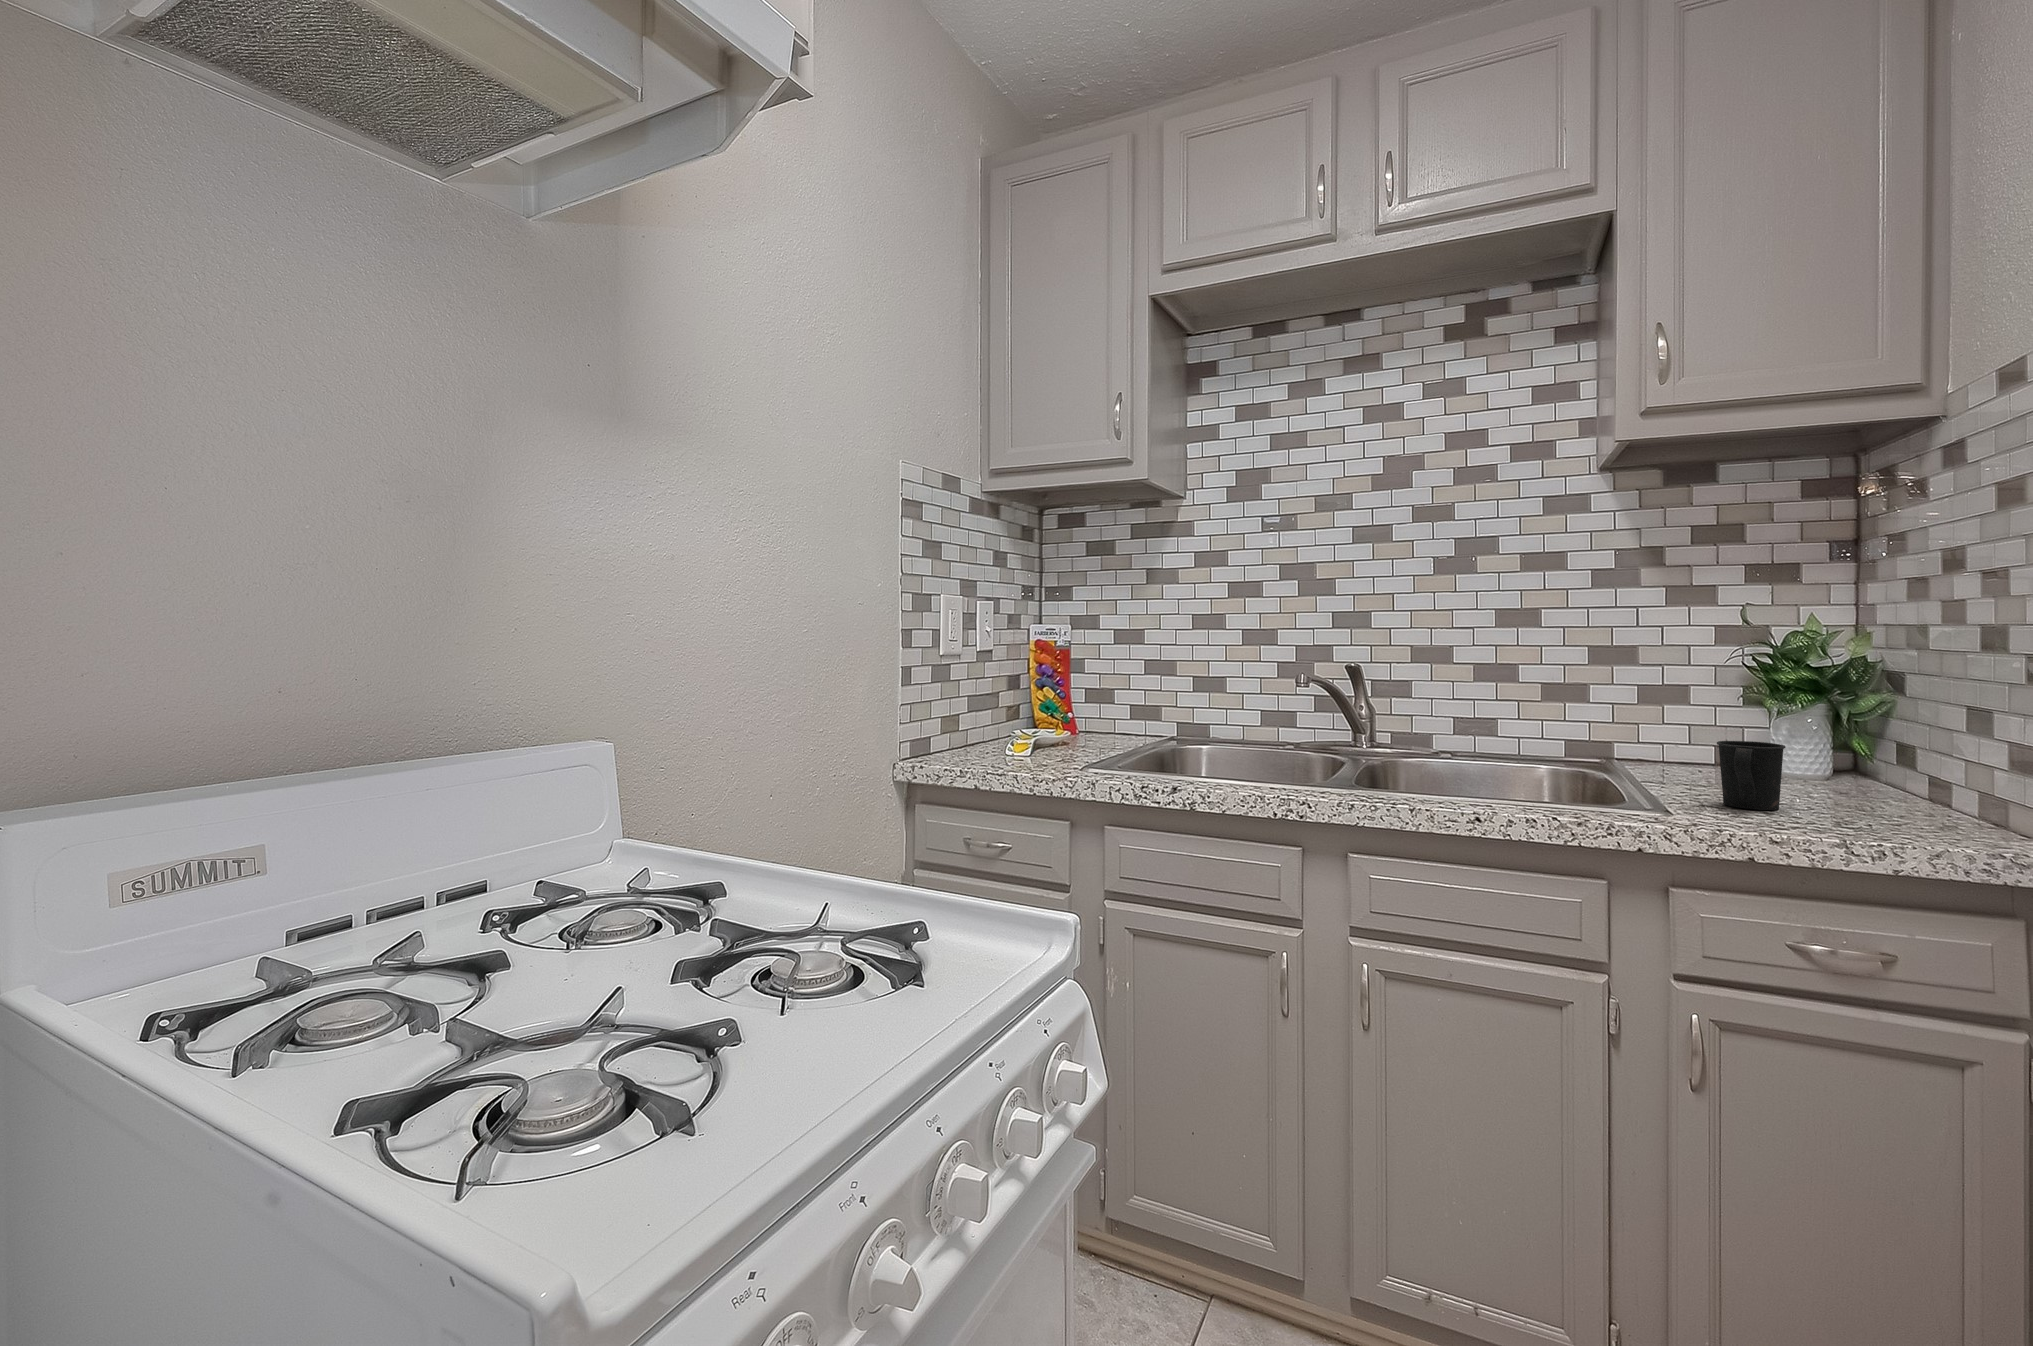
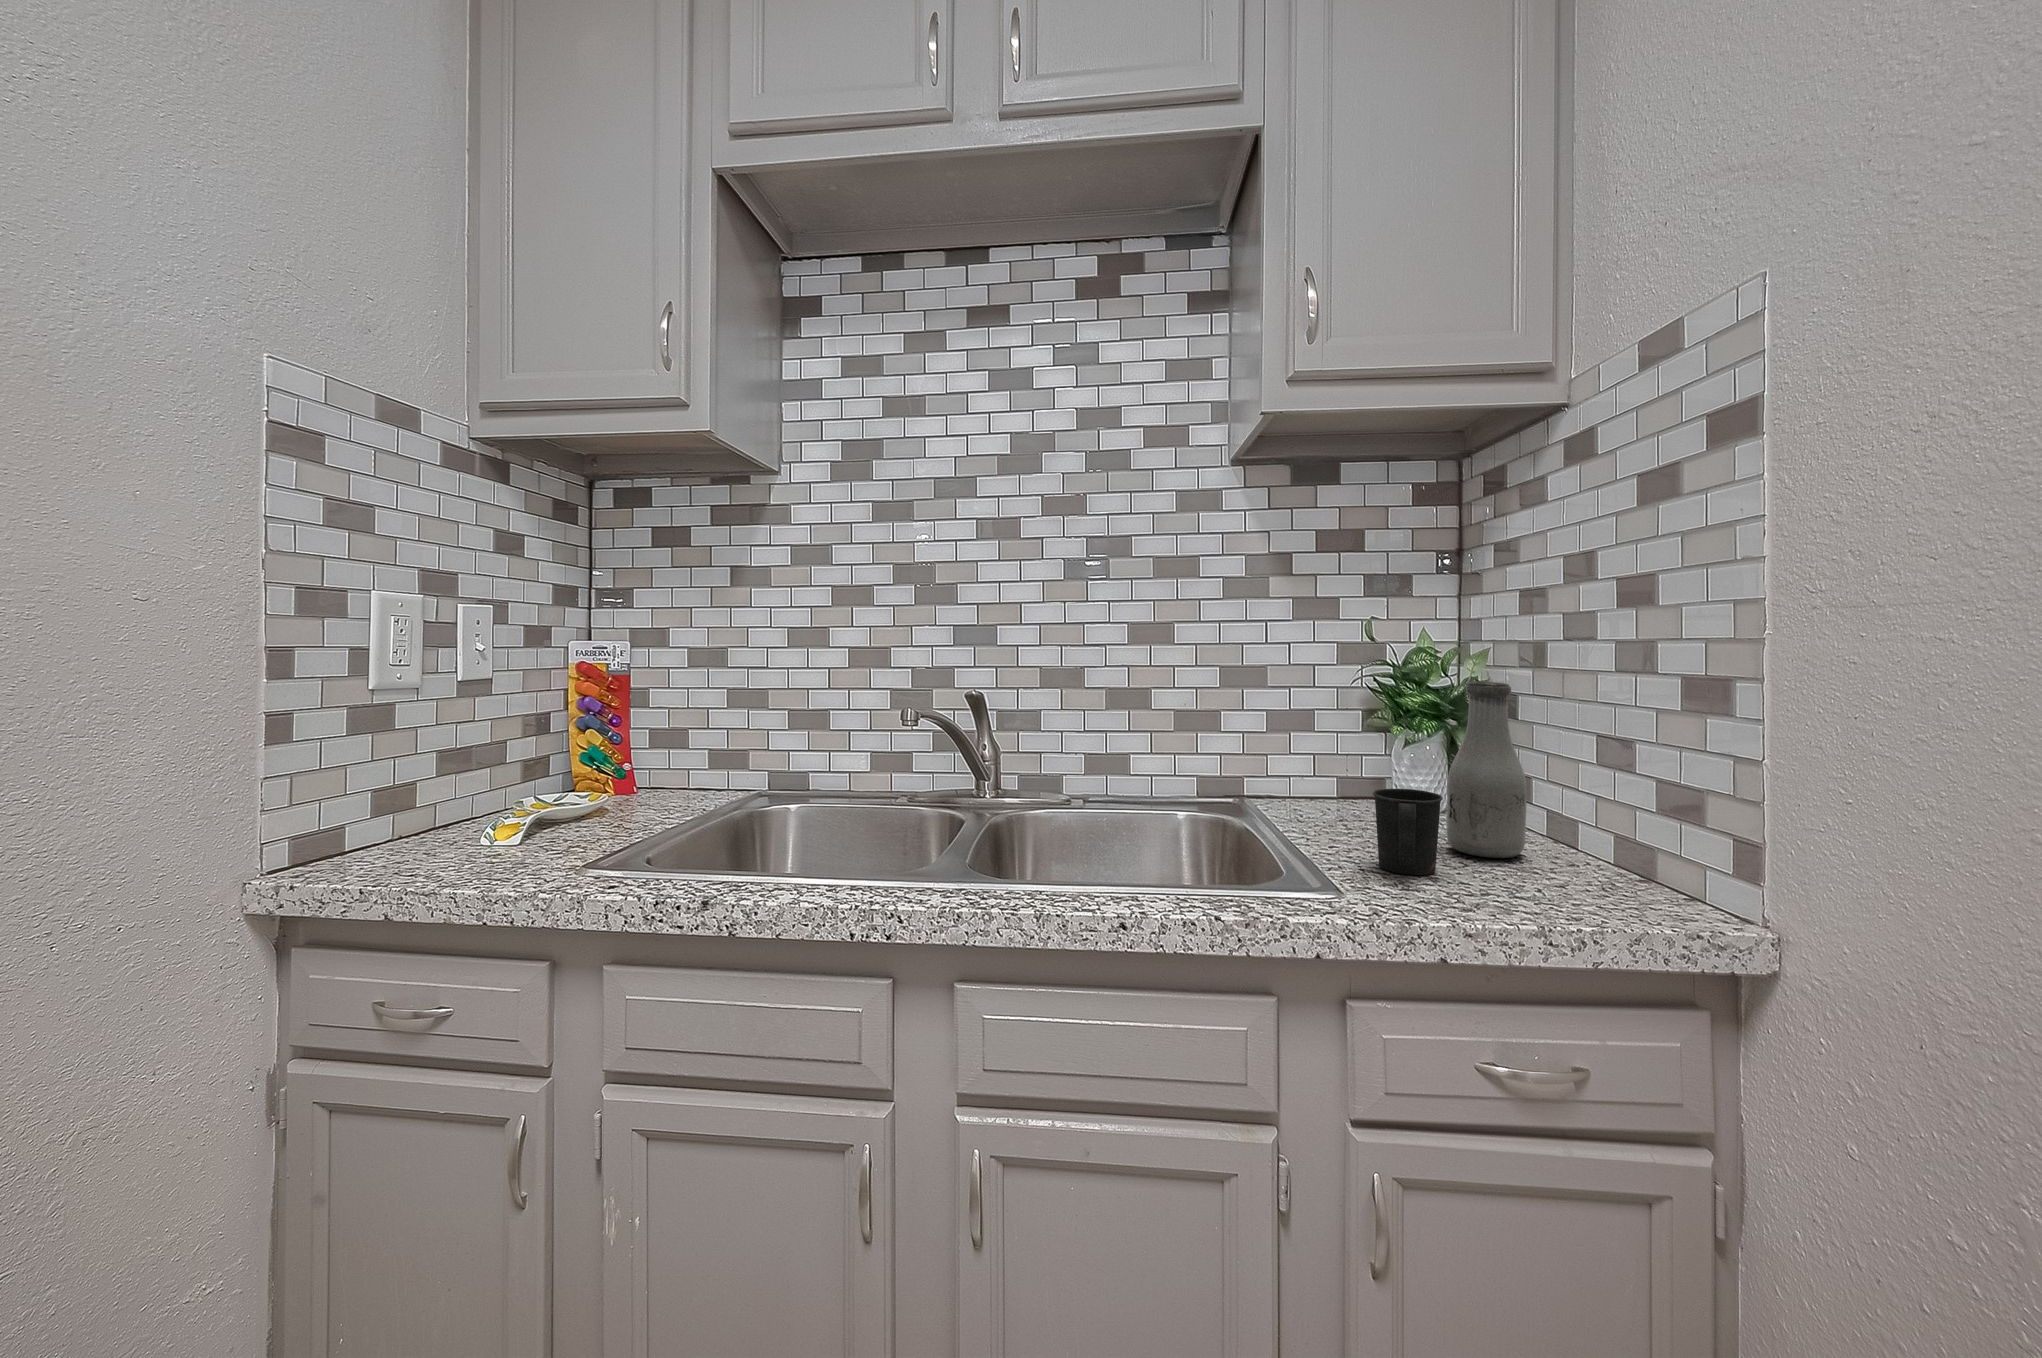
bottle: none [1804,653,1887,807] -> present [1447,682,1527,858]

